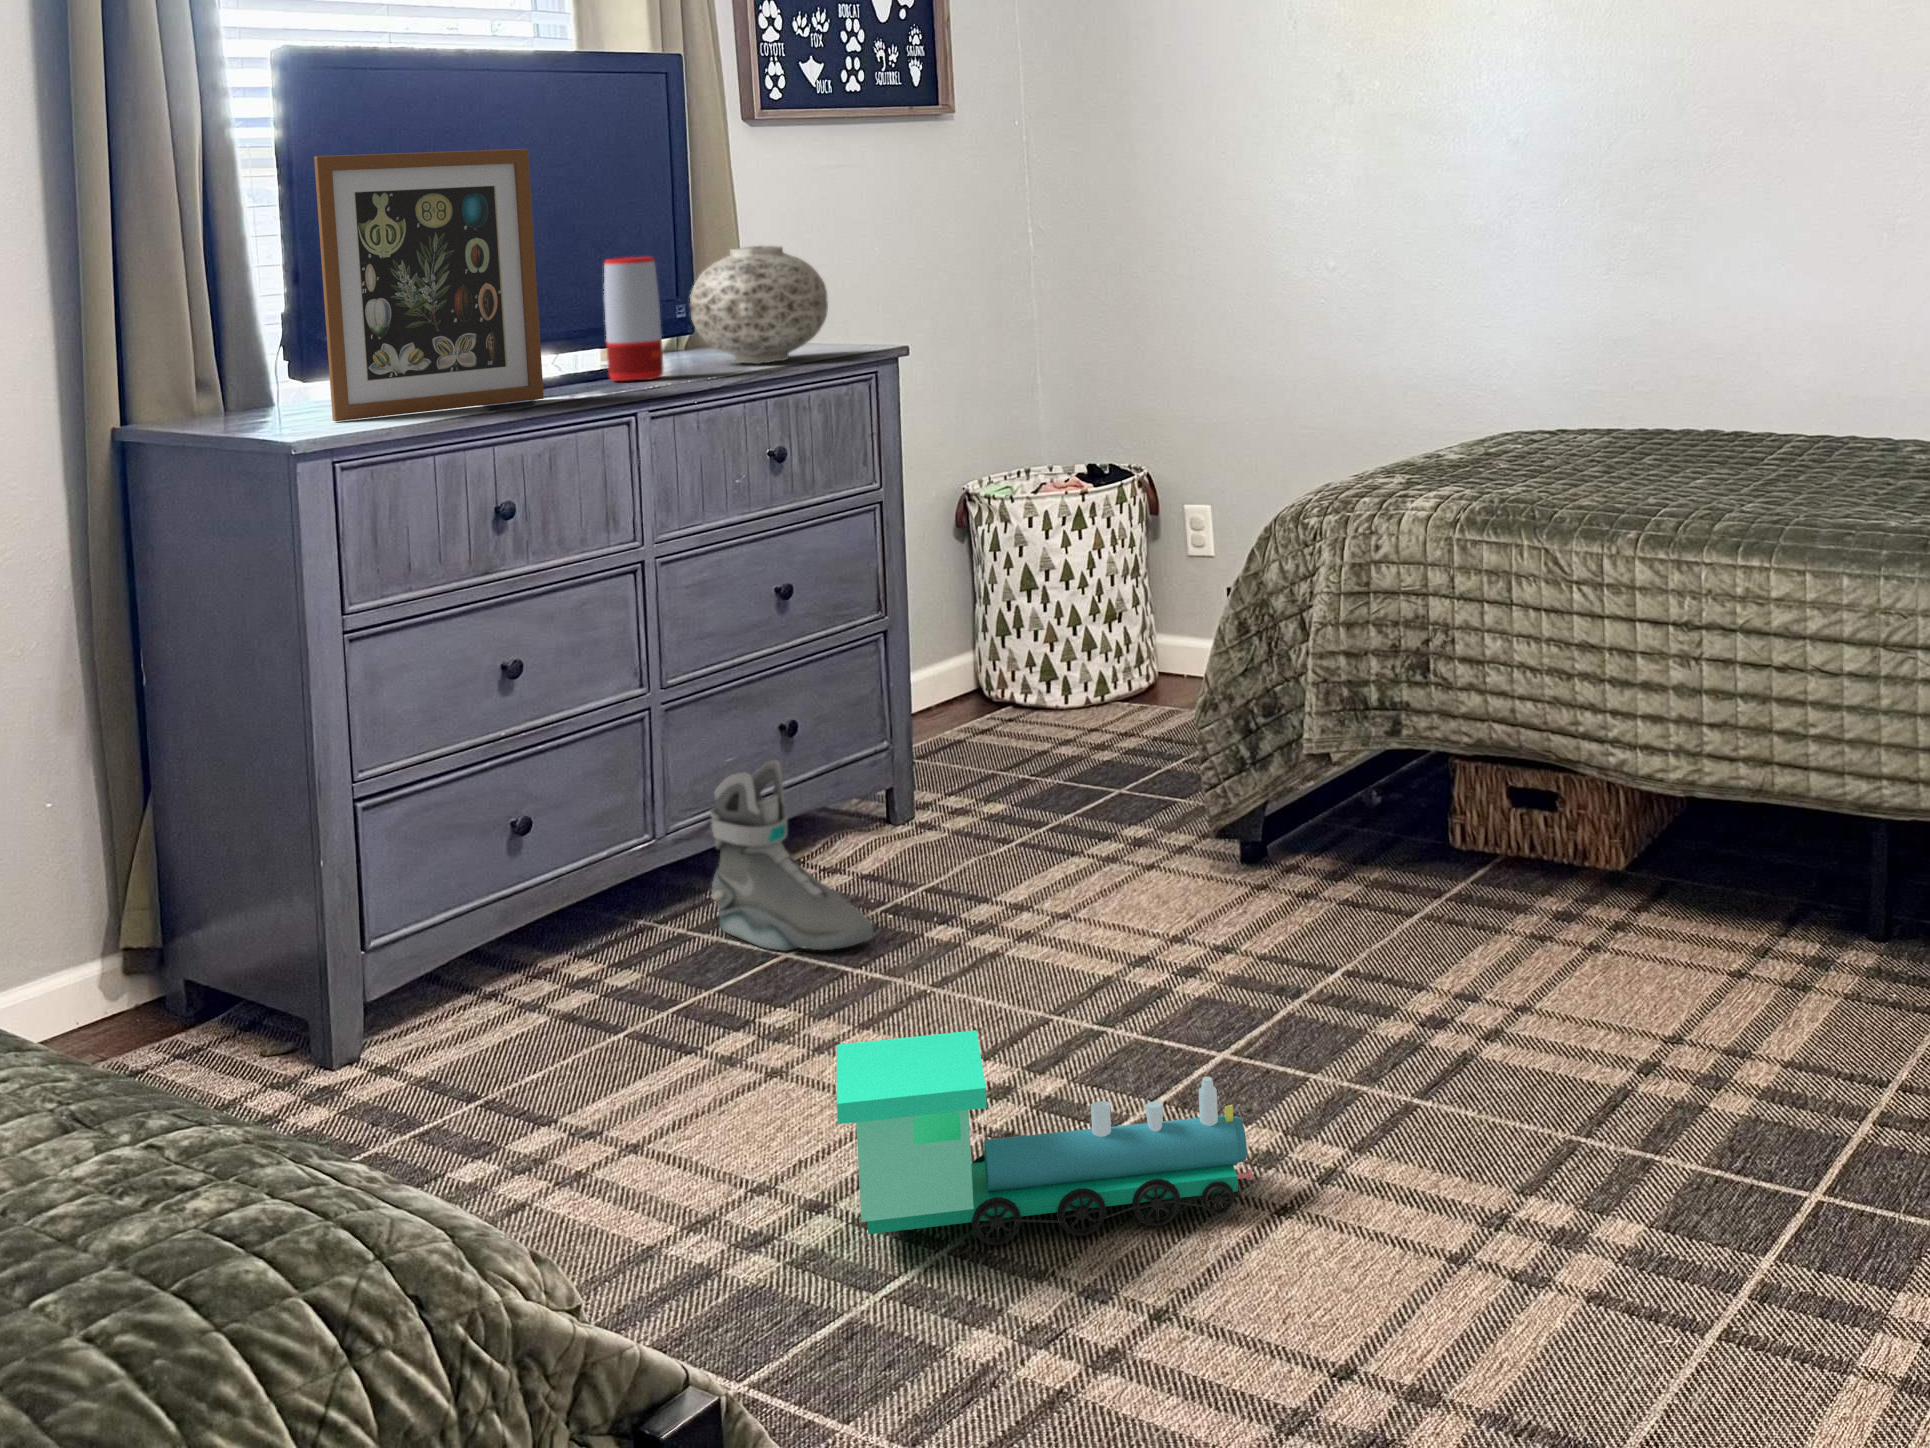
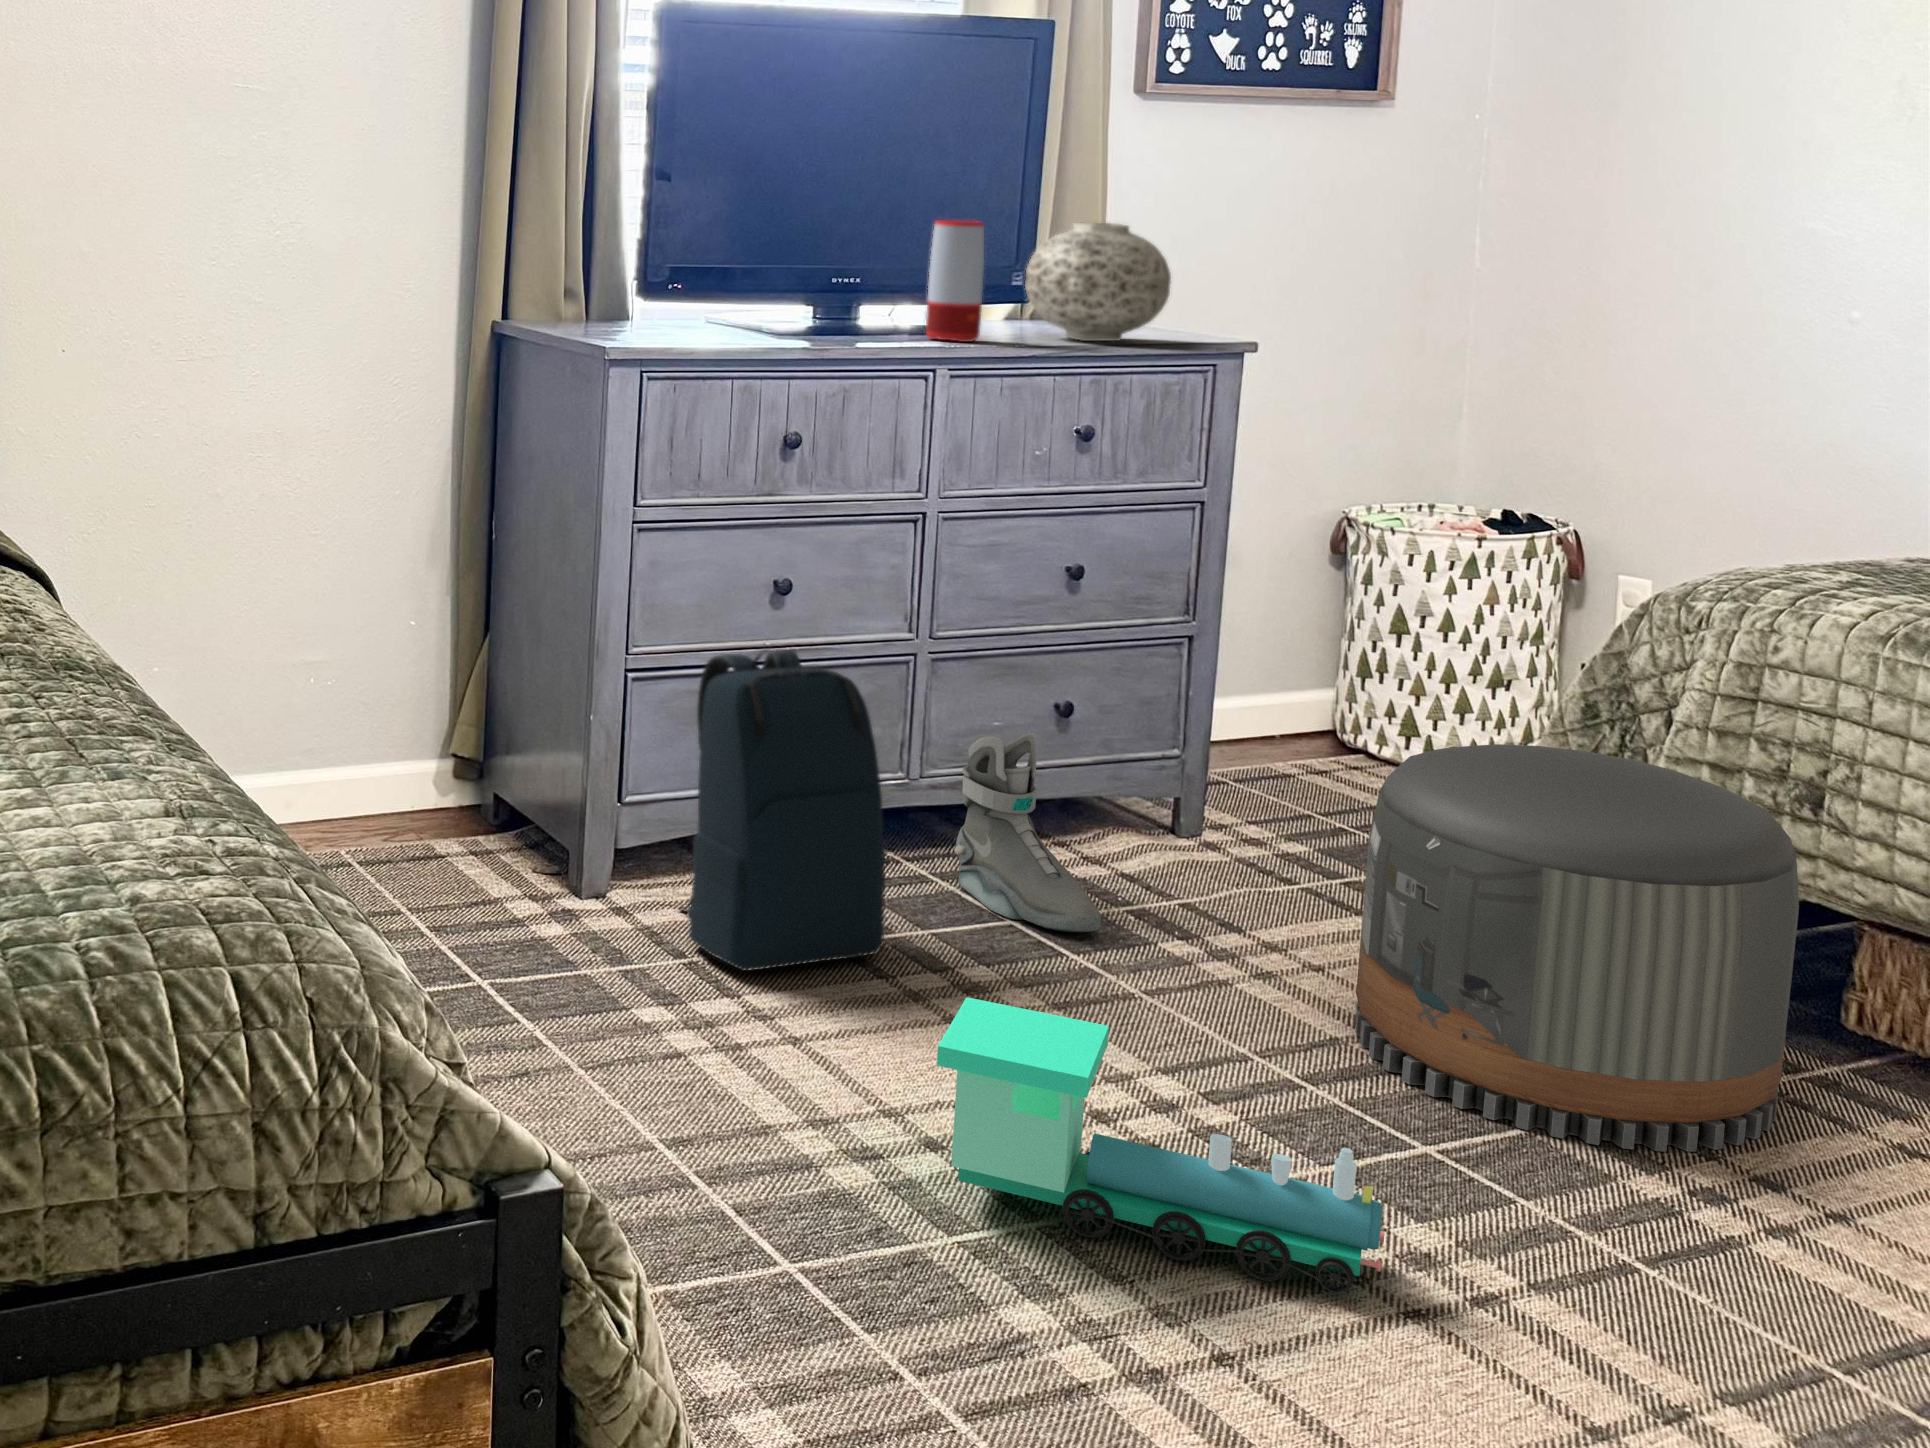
picture frame: present [314,149,544,421] -> none [653,100,858,344]
pouf: none [1110,667,1445,1010] -> present [1355,744,1799,1151]
backpack: none [444,731,682,1089] -> present [679,649,885,971]

